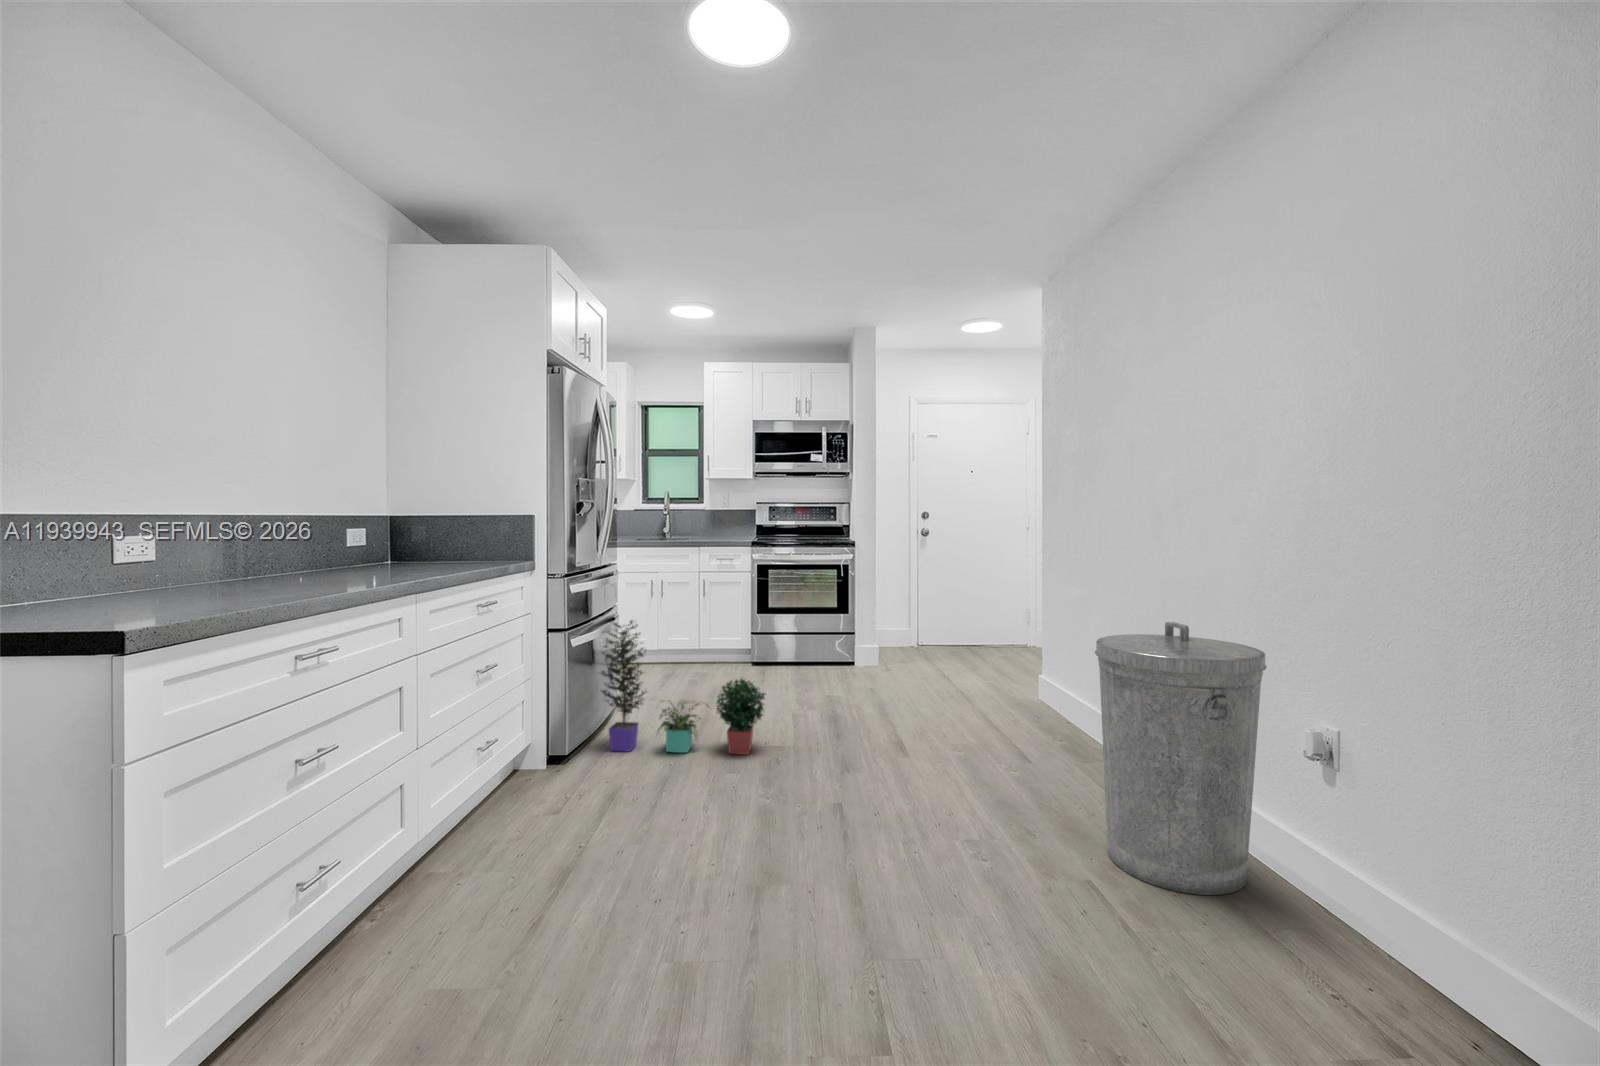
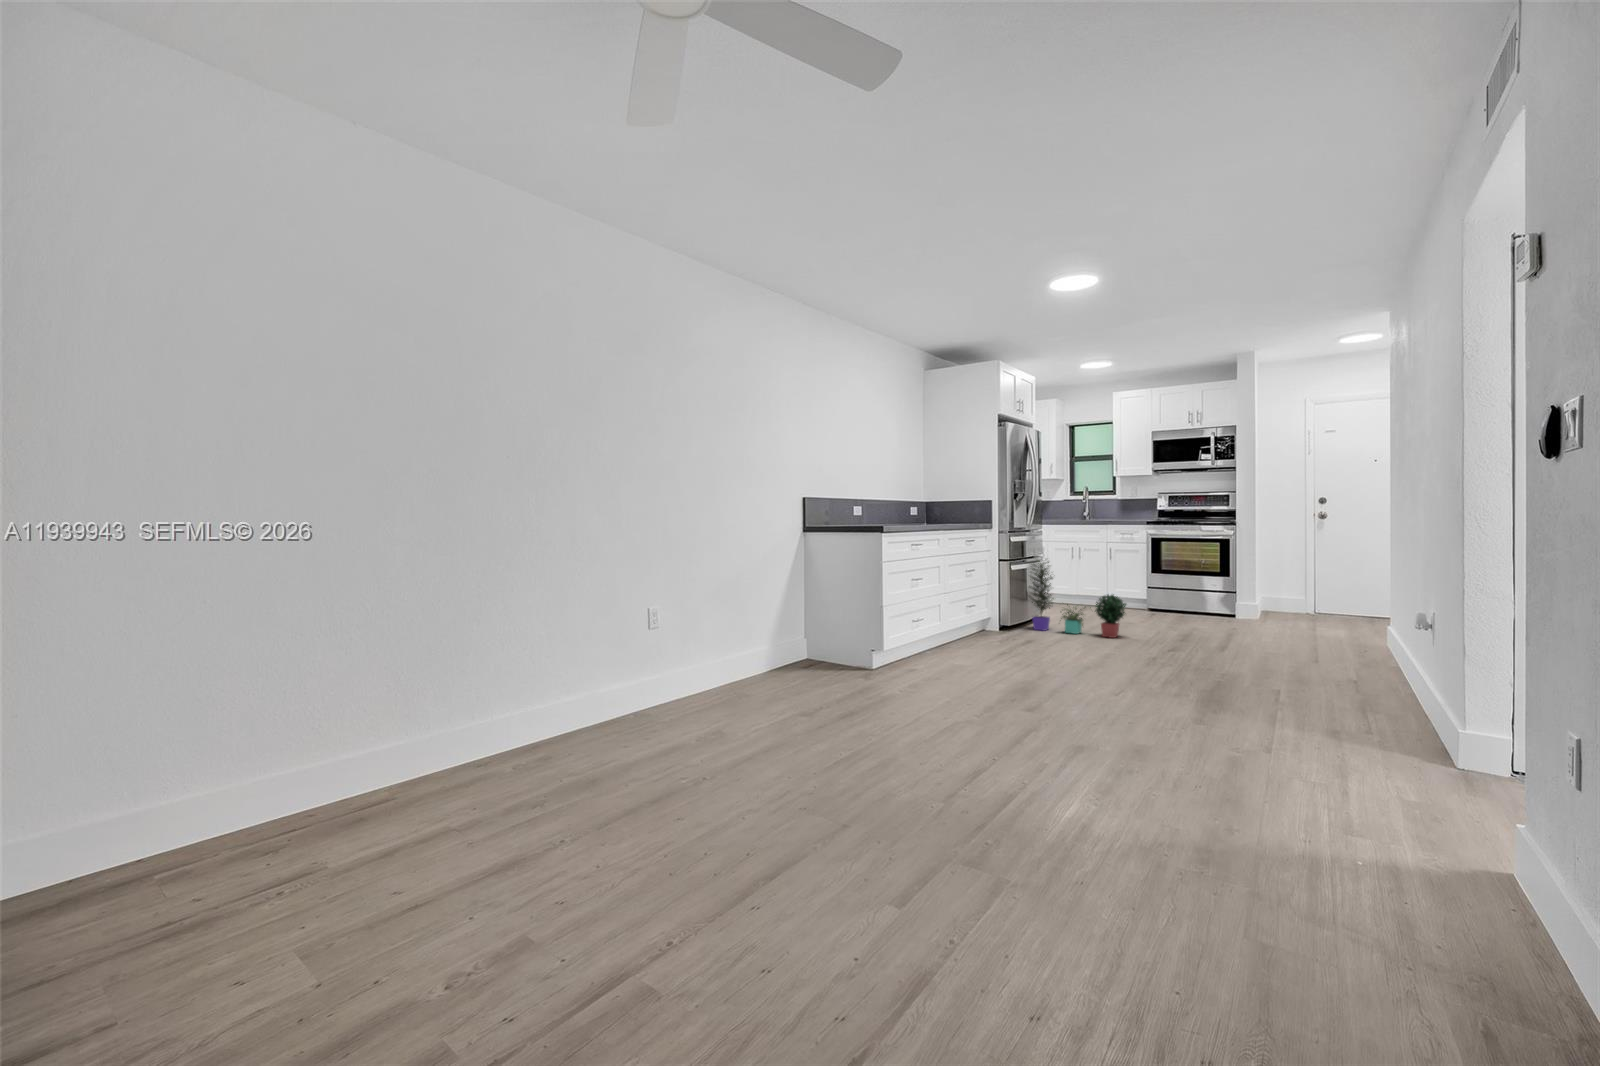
trash can: present [1095,622,1267,895] -> none [1298,549,1408,696]

